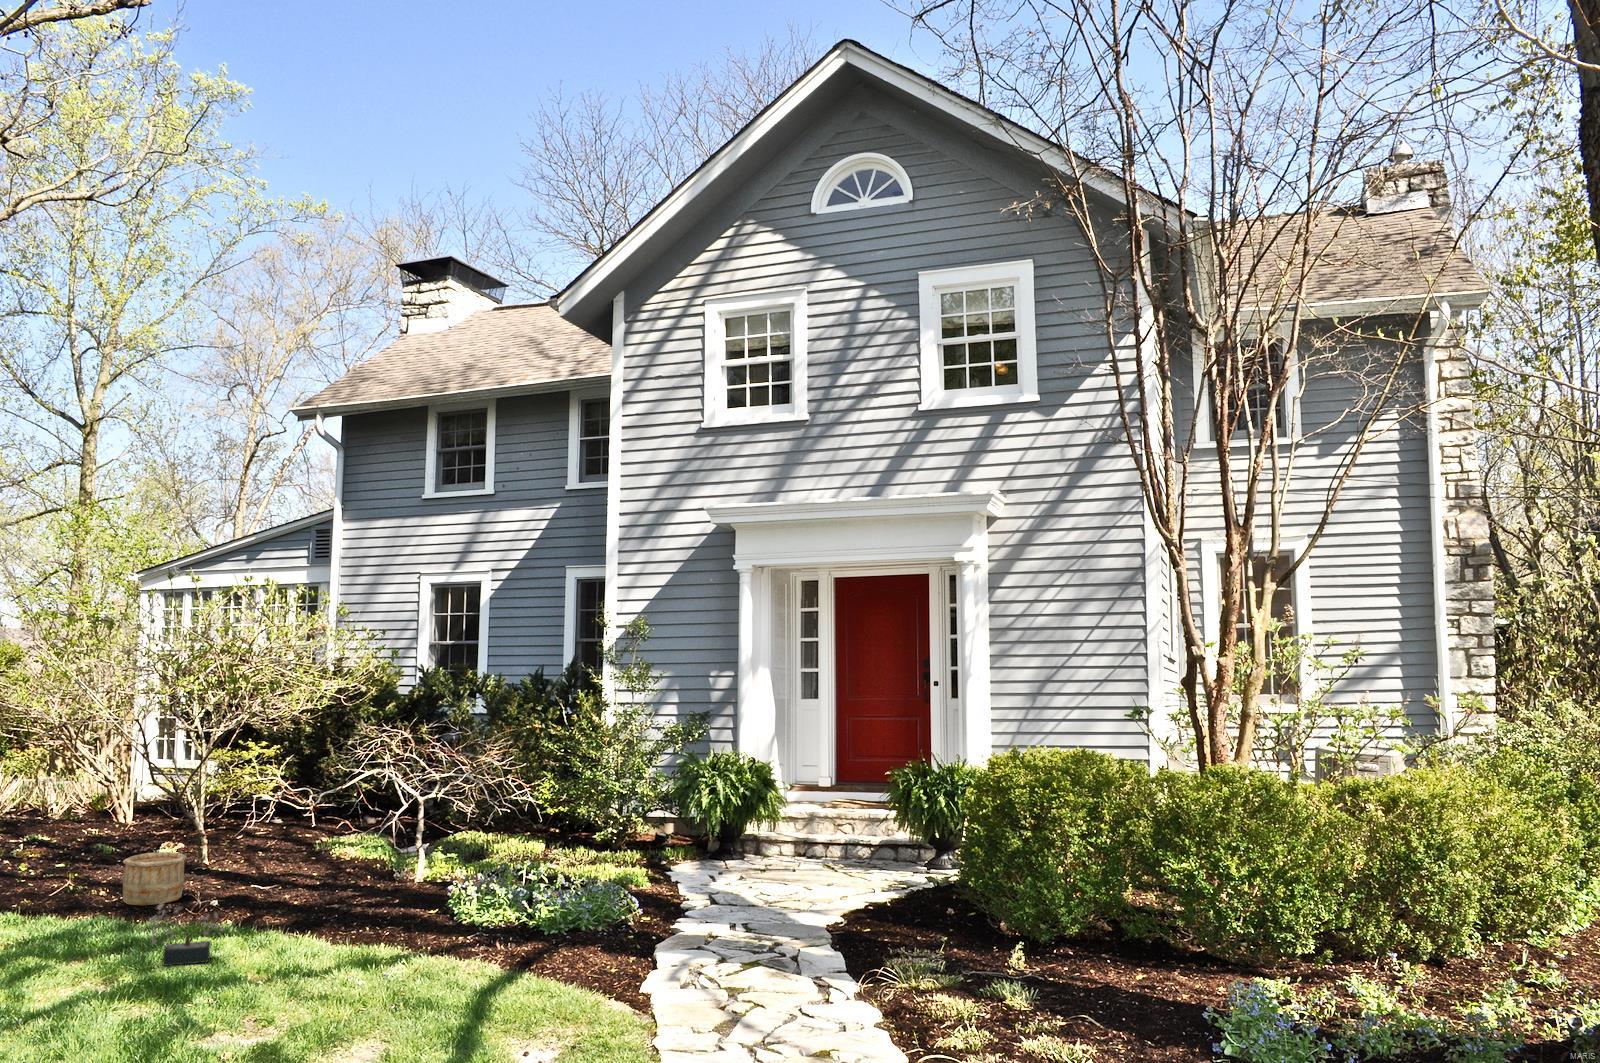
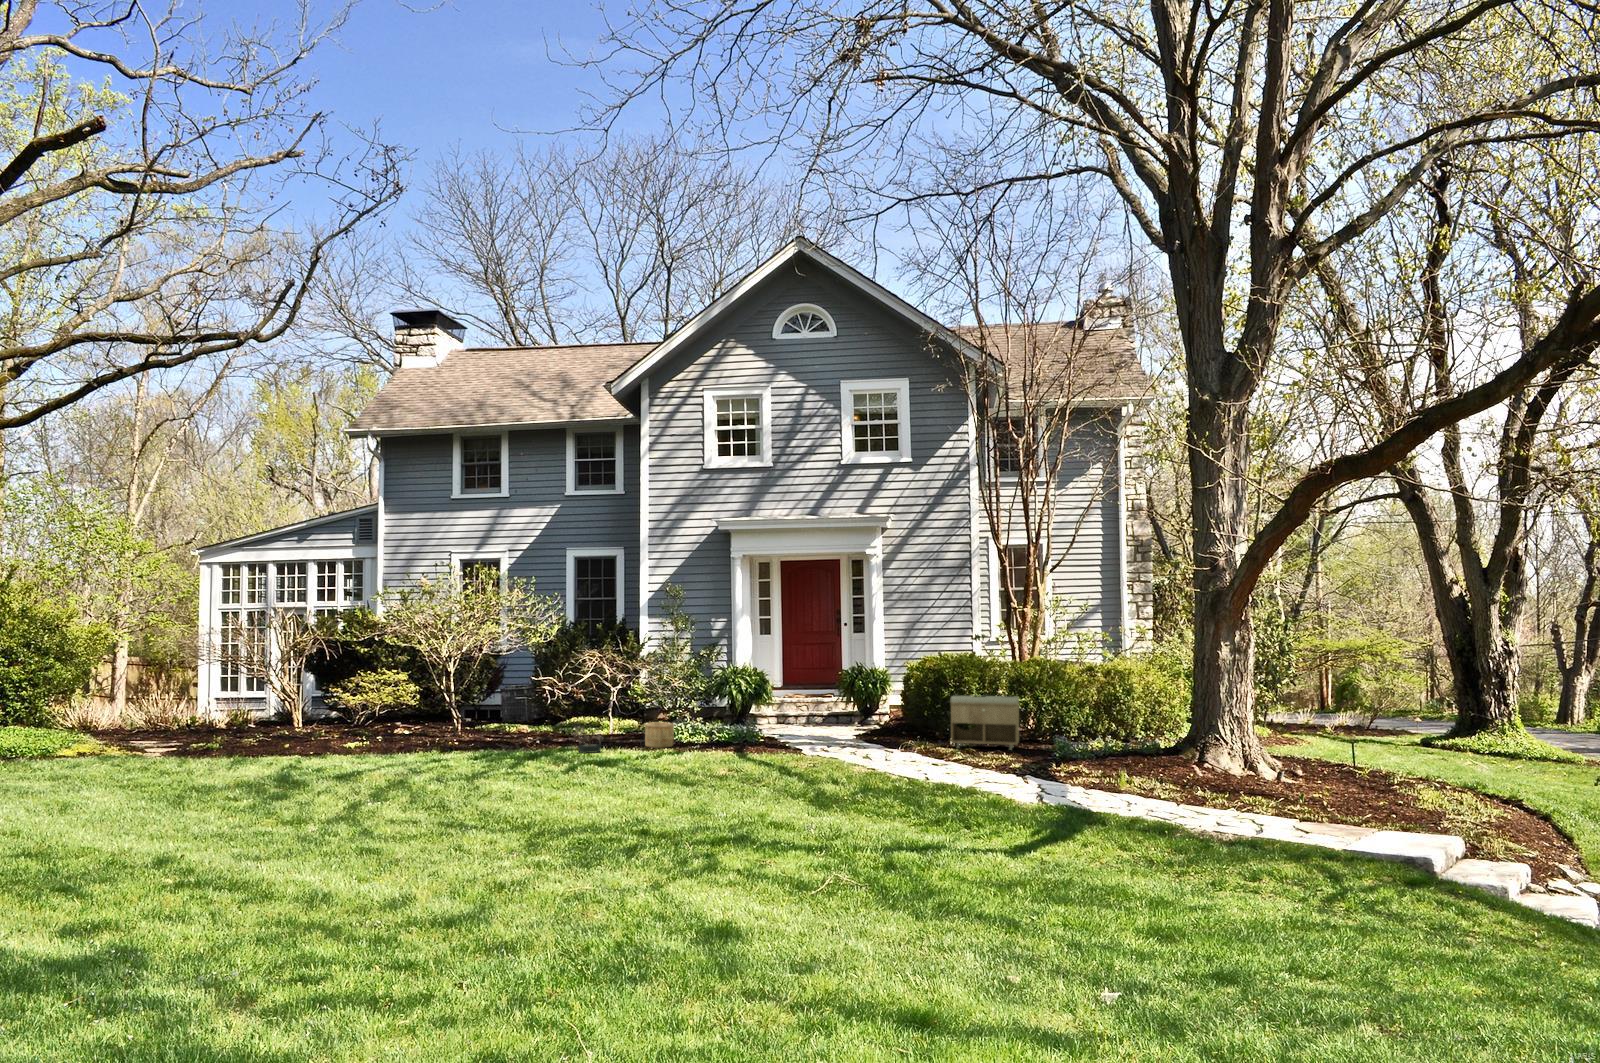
storage bench: none [1029,846,1197,992] -> present [951,696,1019,750]
wooden bucket: present [123,852,187,905] -> present [645,722,674,748]

